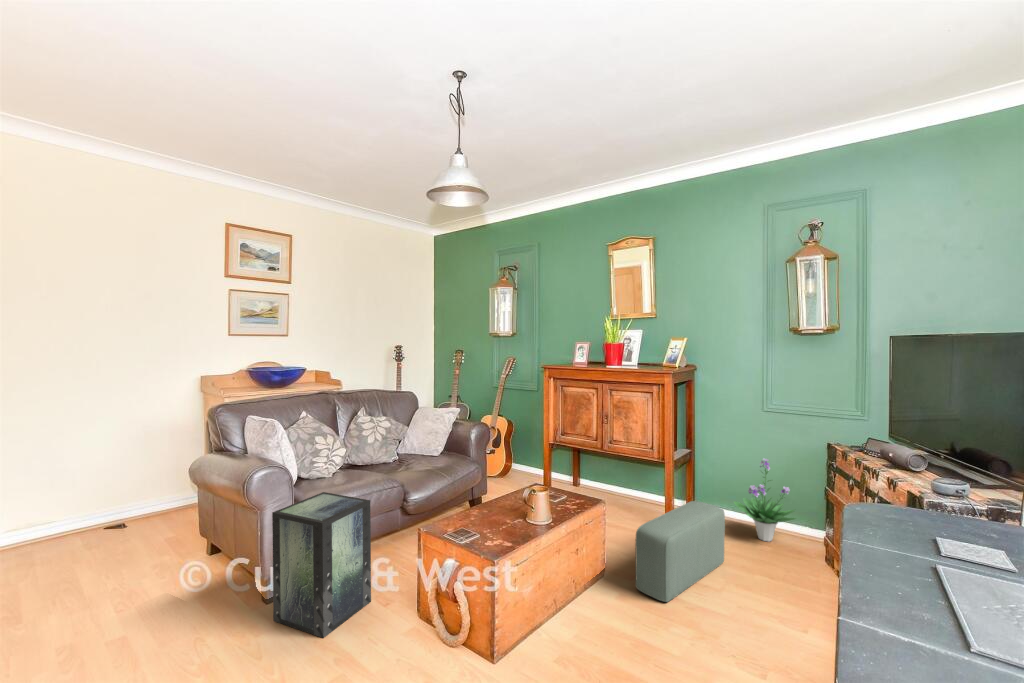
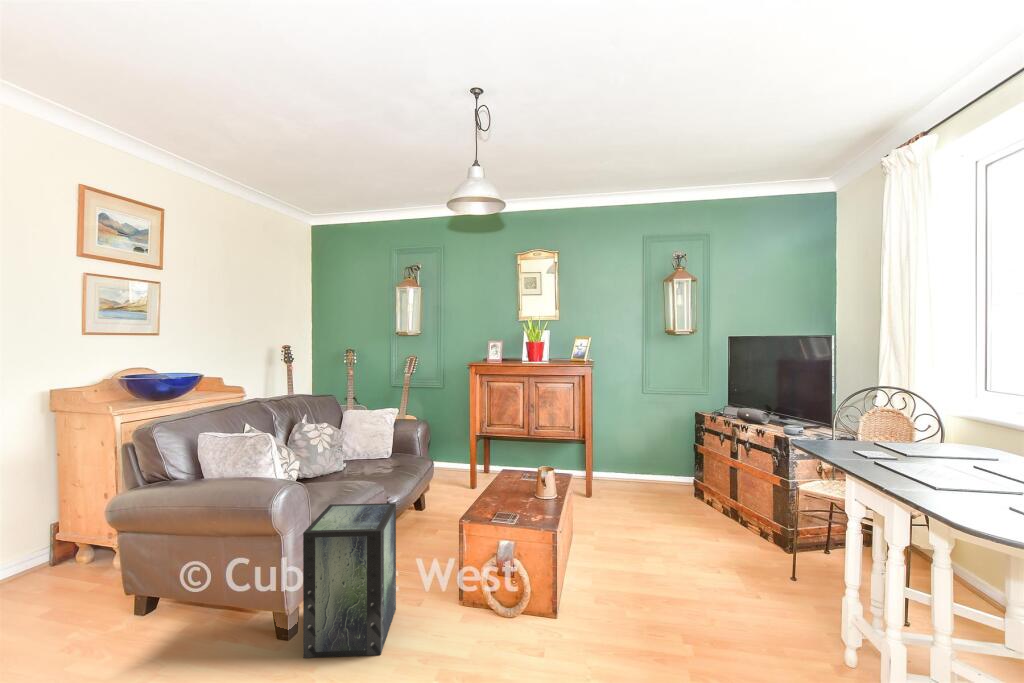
potted plant: present [734,459,795,541] -> none [628,429,676,491]
pouf: present [635,501,725,602] -> none [605,467,644,545]

